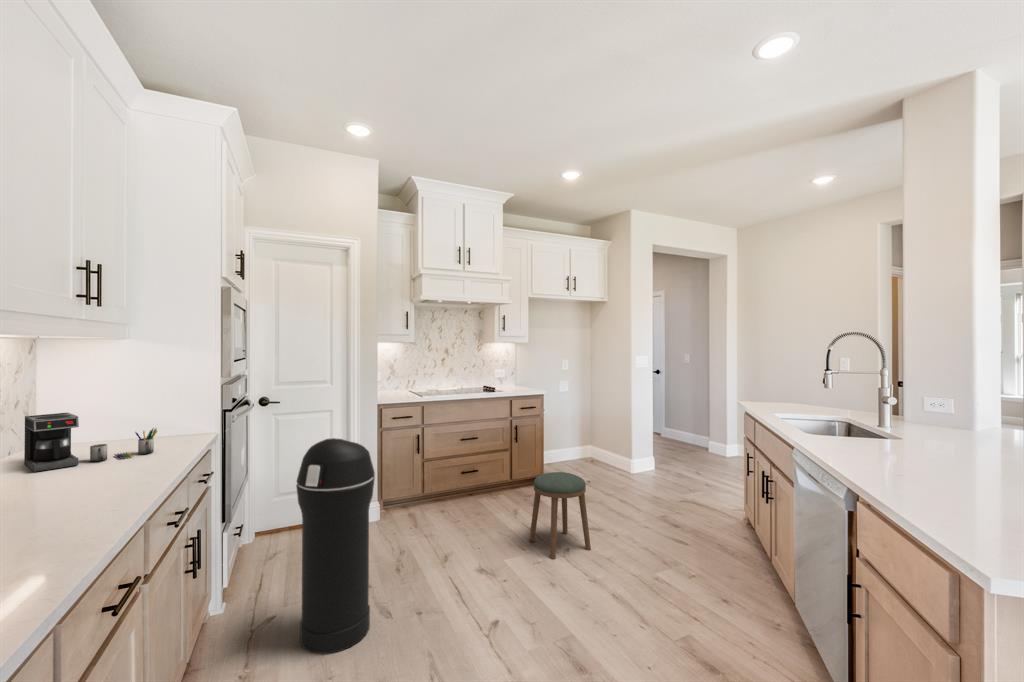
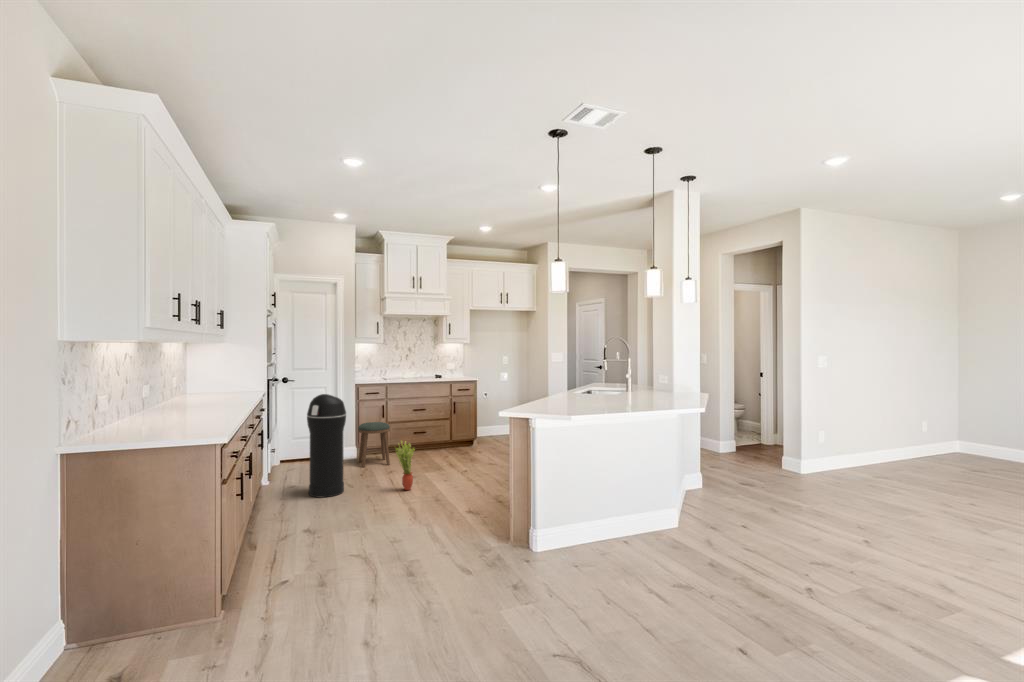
coffee maker: present [24,413,157,472] -> none [193,377,244,400]
stool: present [529,472,591,559] -> present [358,422,390,467]
potted plant: none [466,520,505,618] -> present [396,442,414,490]

